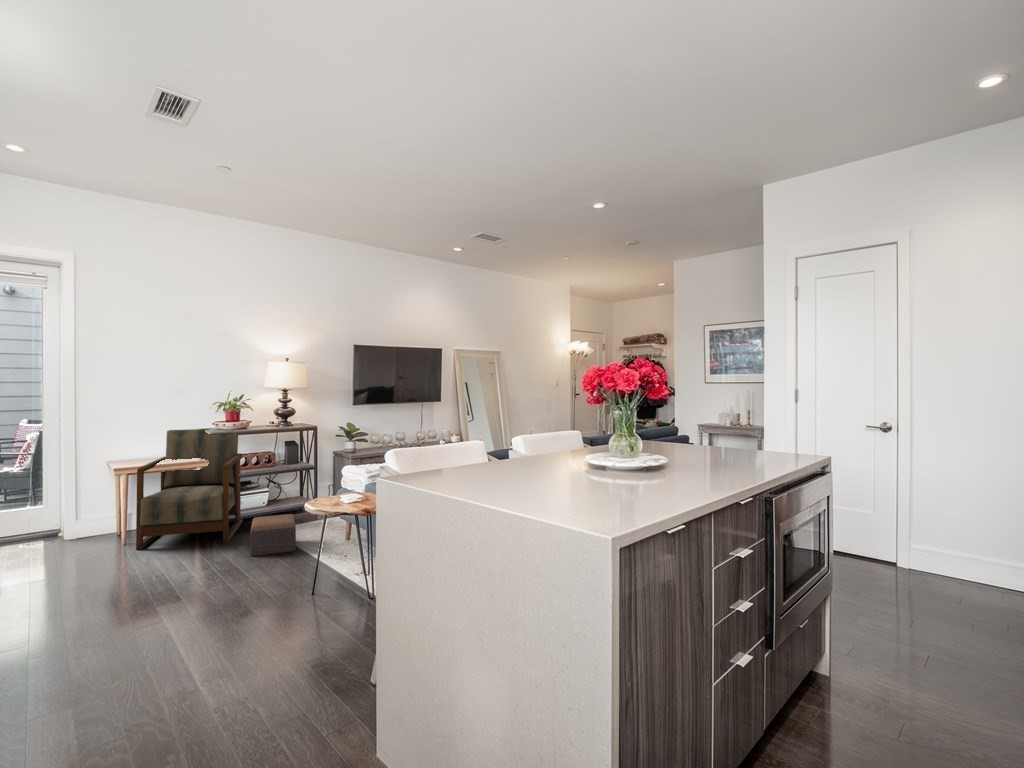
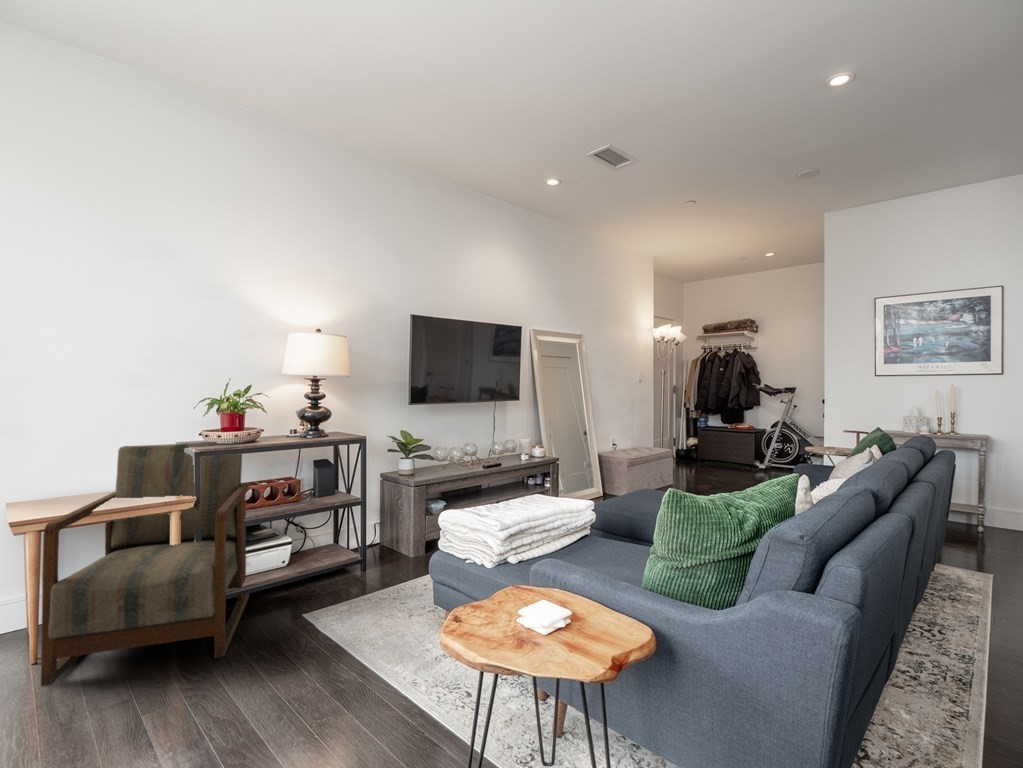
footstool: present [250,514,296,557] -> none [269,601,357,706]

